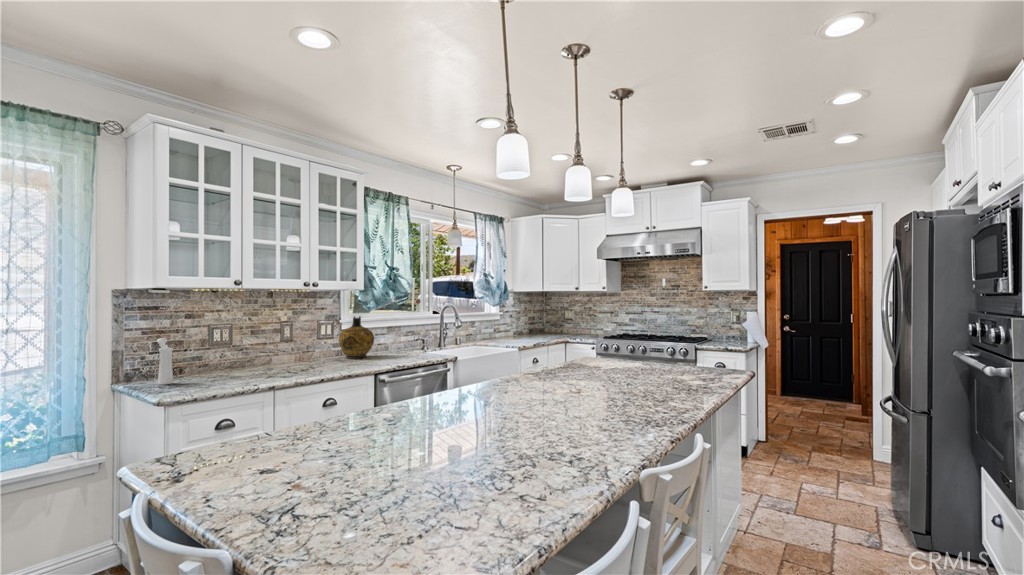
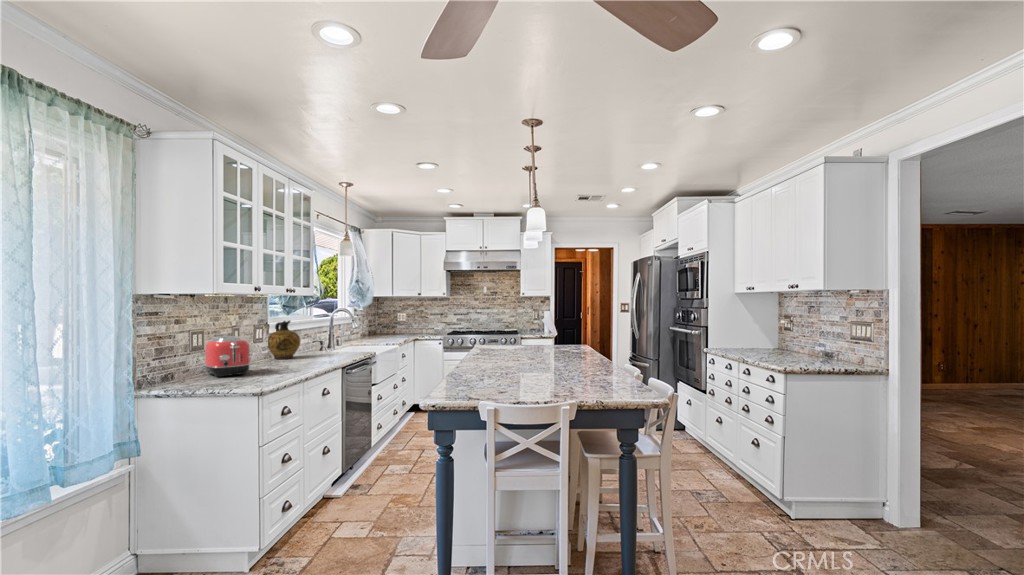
toaster: none [211,332,264,378] -> present [204,336,250,377]
pepper mill: present [157,338,173,385] -> none [166,343,194,384]

